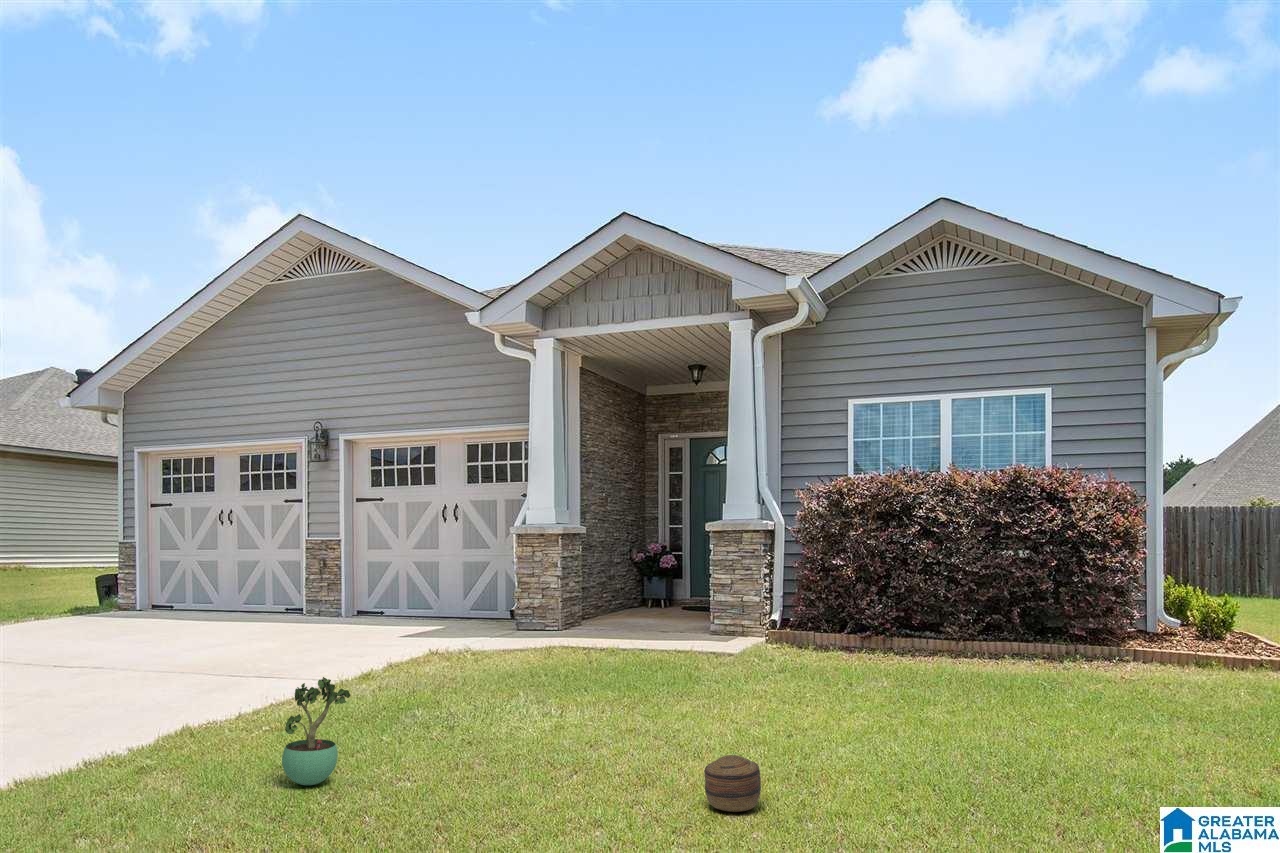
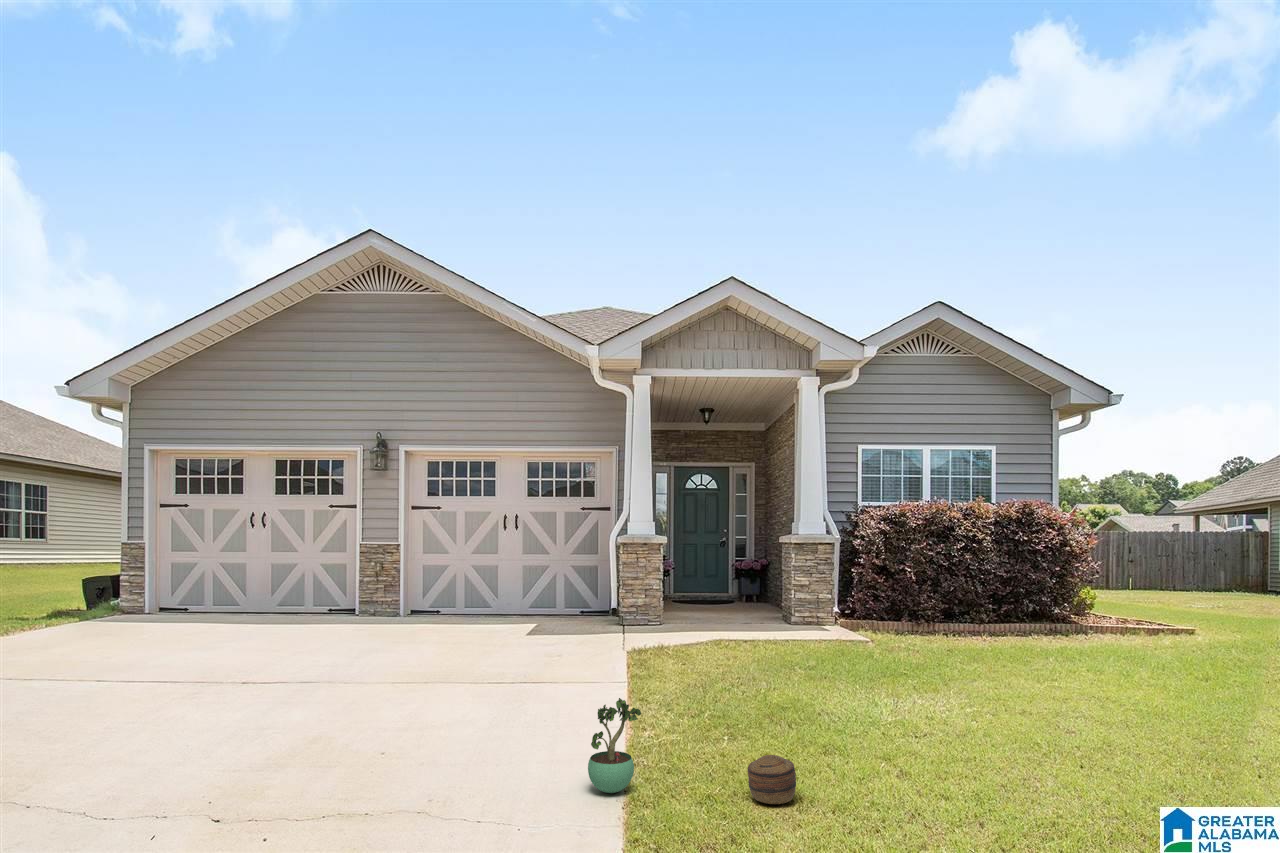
potted plant: present [282,677,350,786] -> present [588,698,641,793]

